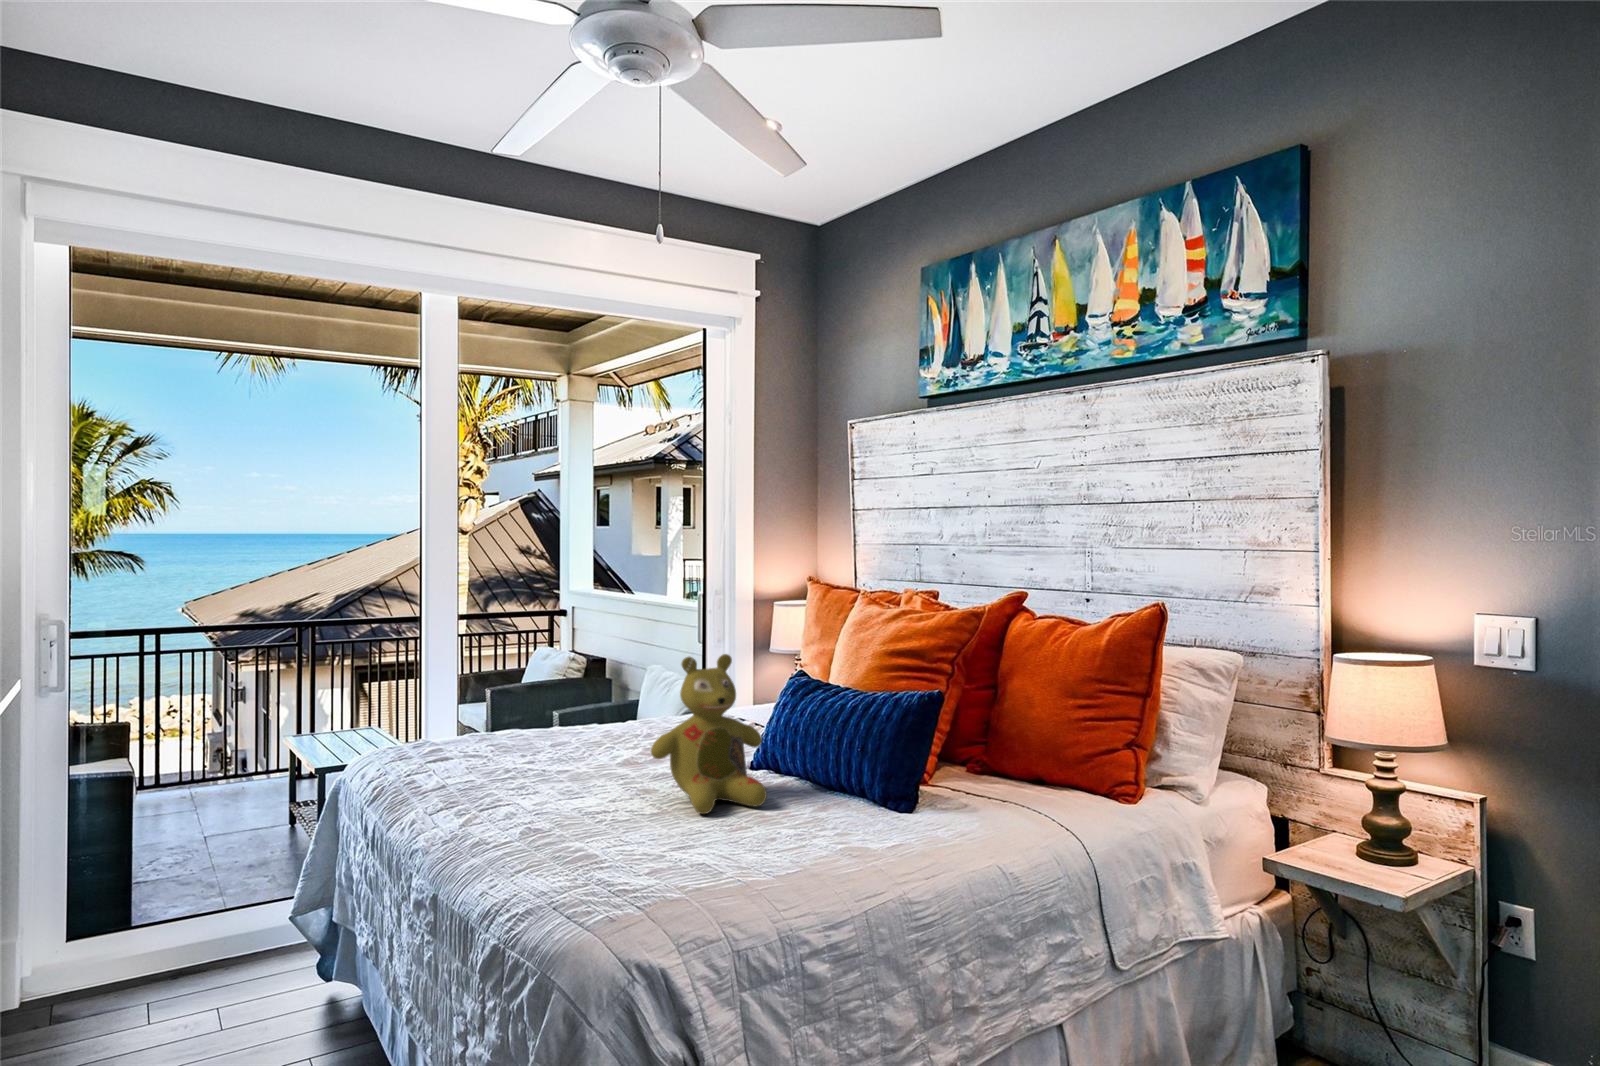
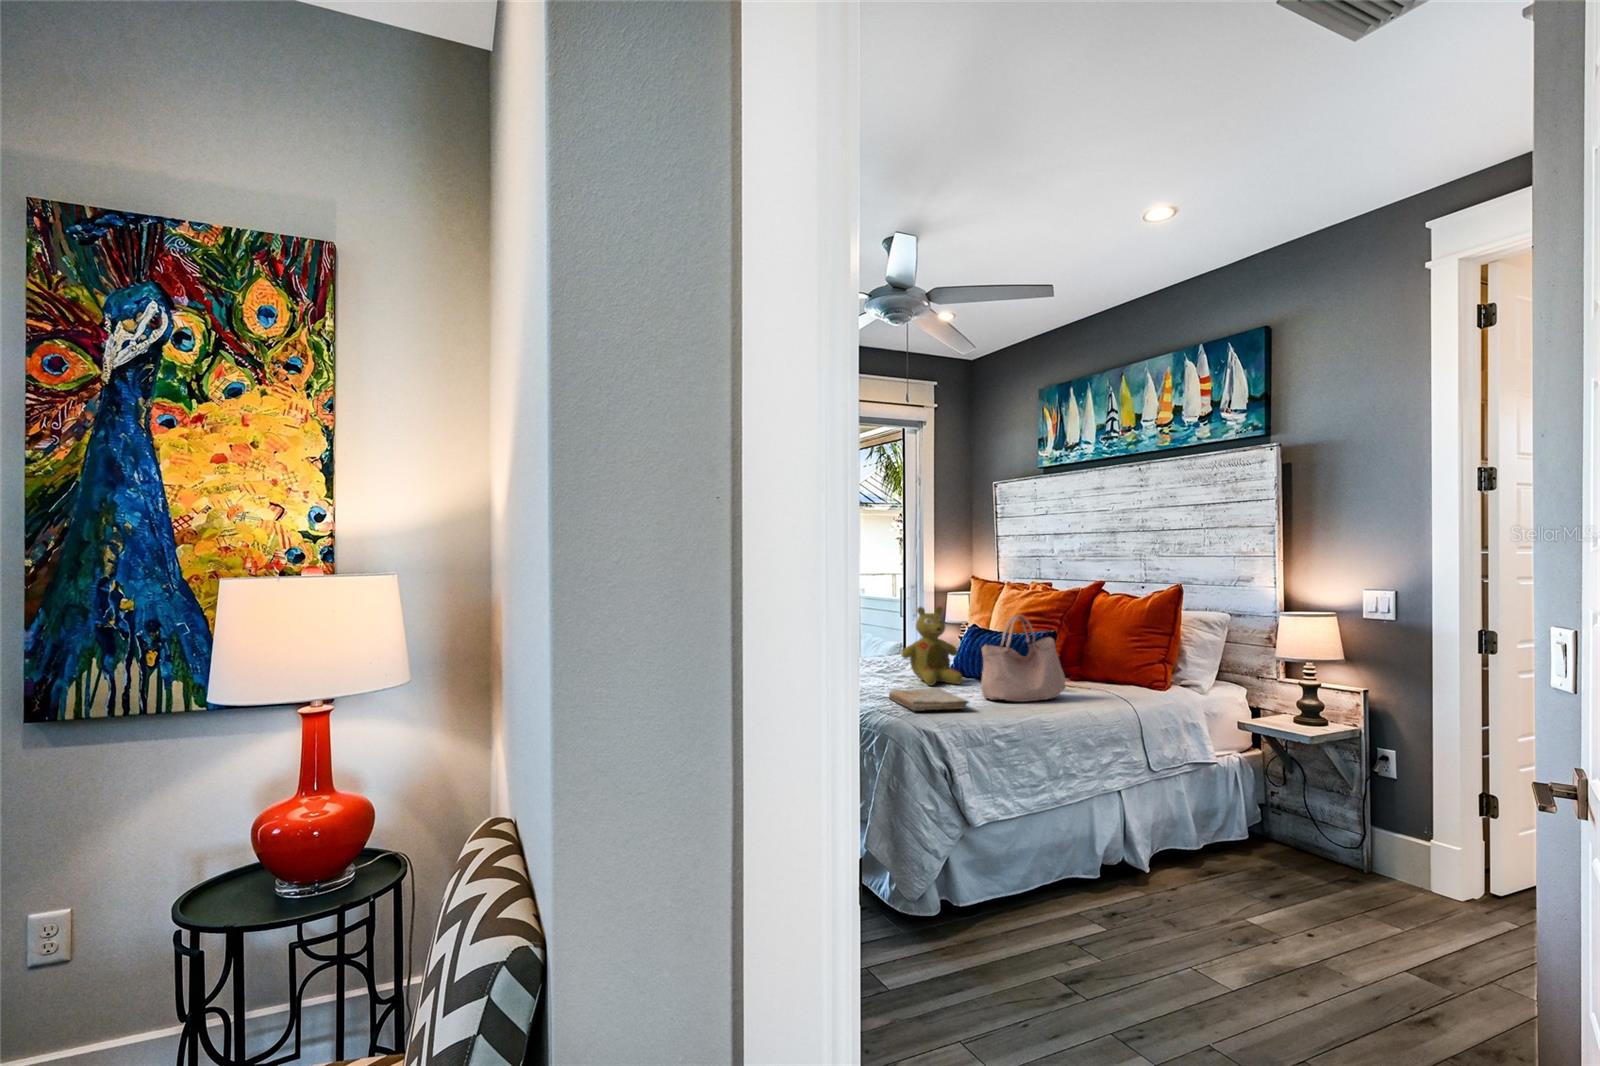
handbag: none [791,679,956,857] -> present [981,615,1065,702]
book: none [601,832,757,910] -> present [889,688,969,711]

